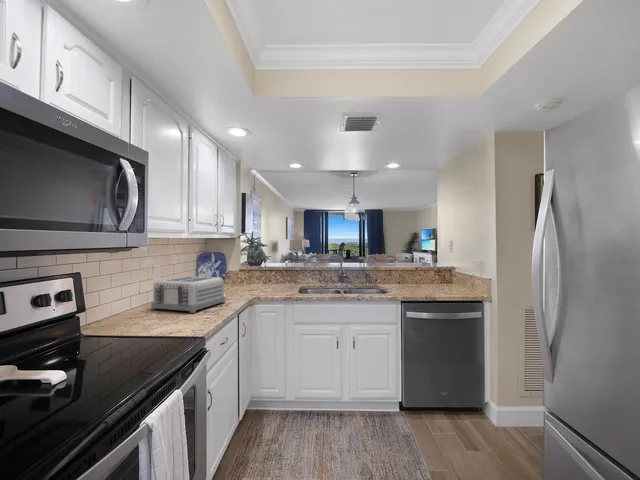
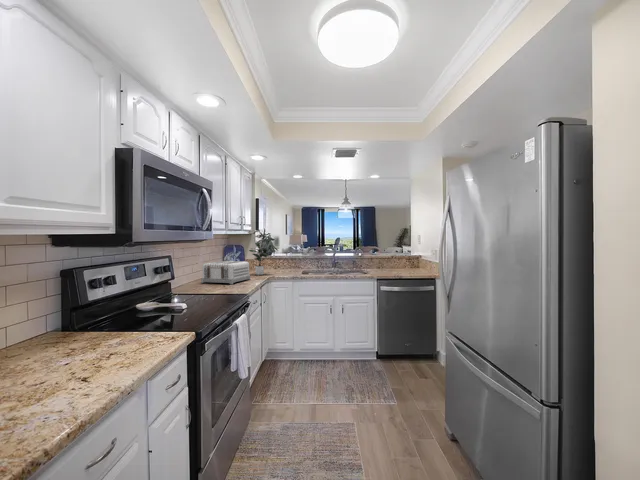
potted plant: none [224,249,265,294] -> present [249,242,268,275]

